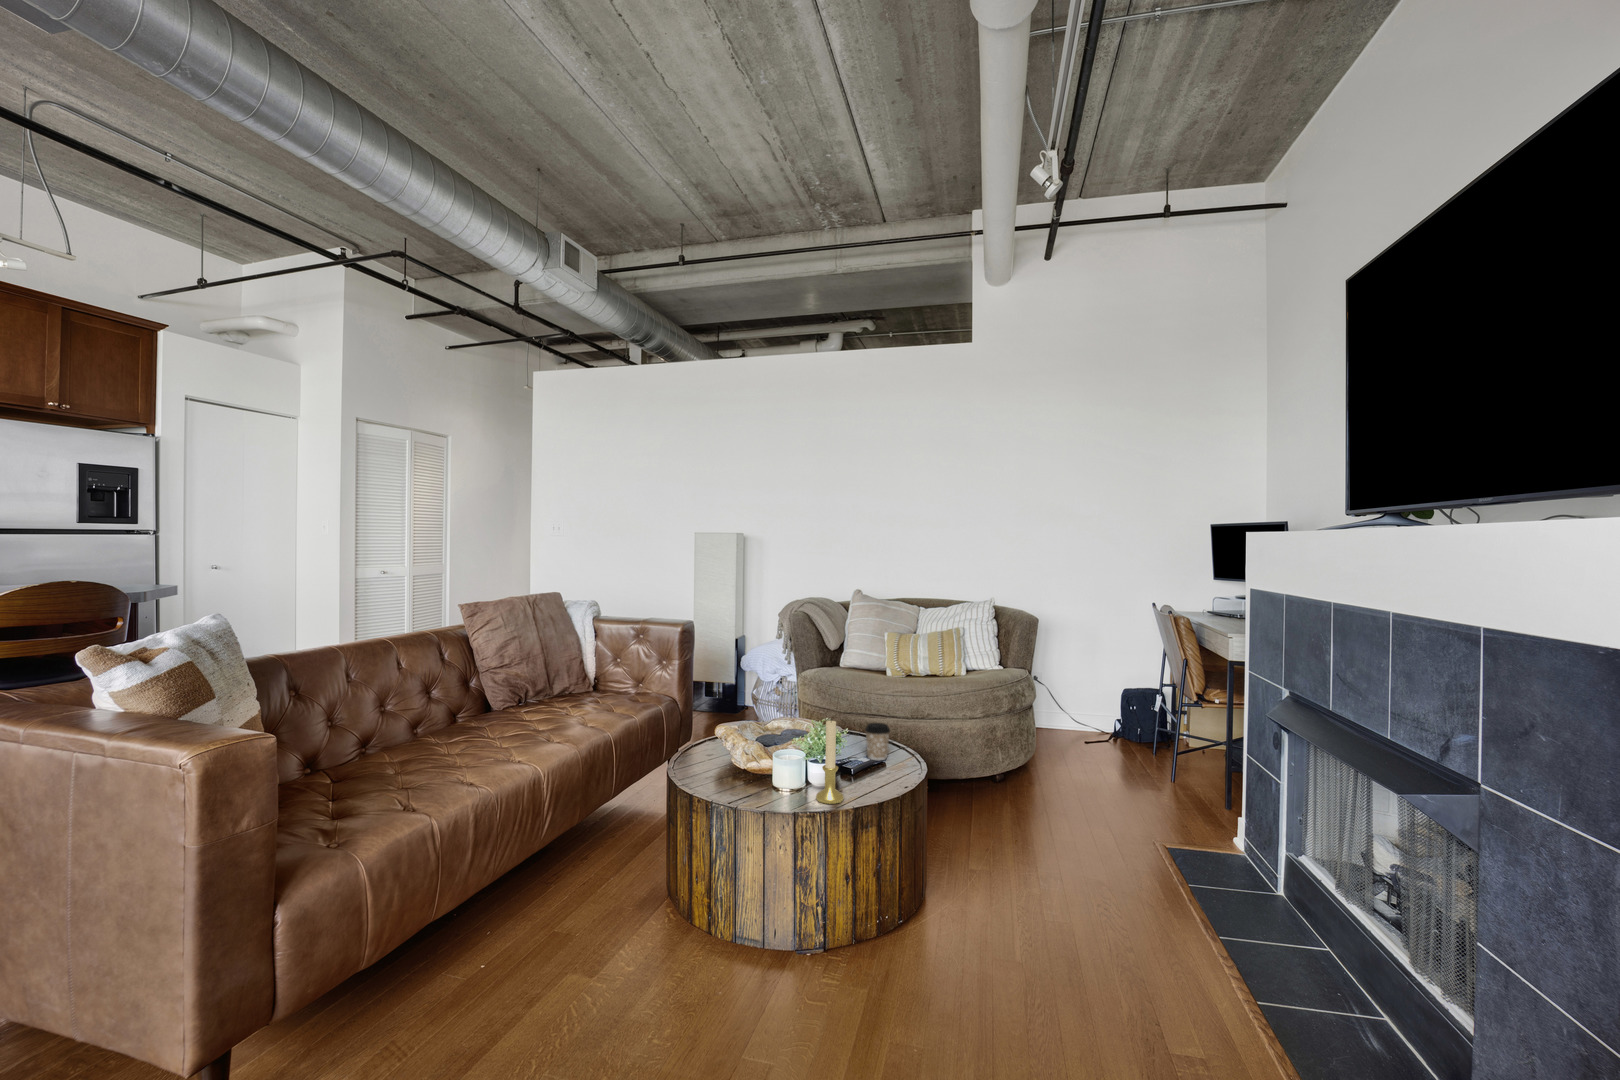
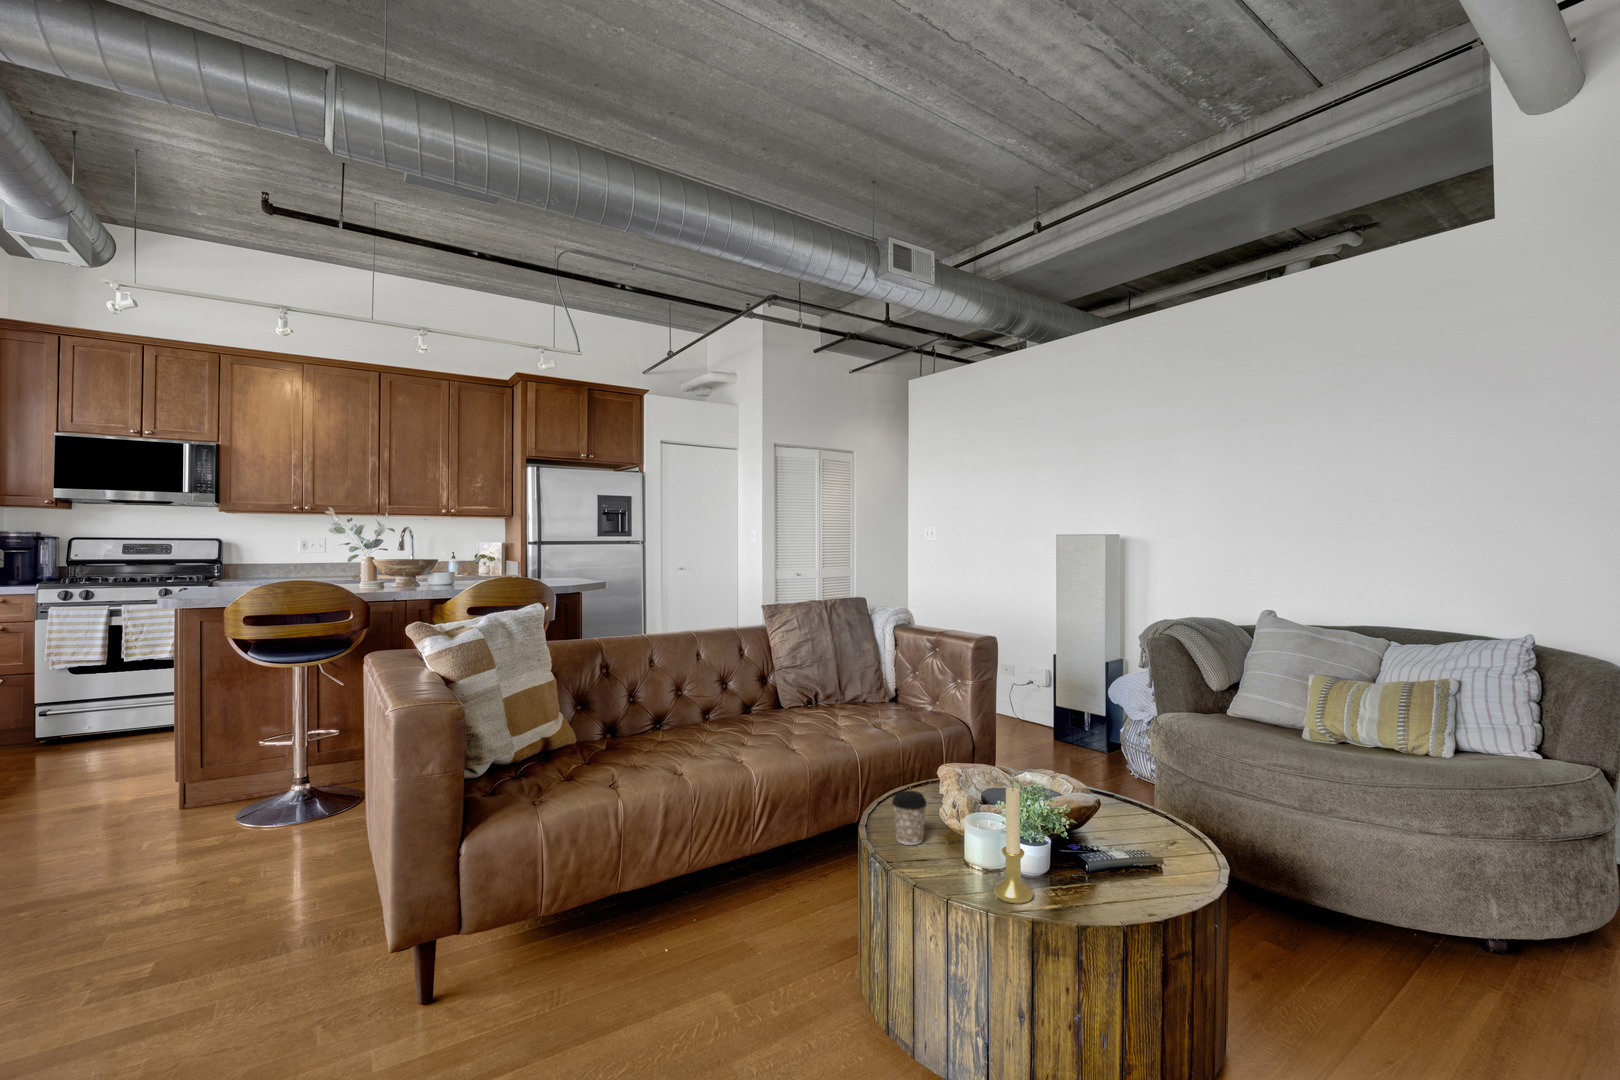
coffee cup: present [865,723,890,760] -> present [892,791,927,845]

